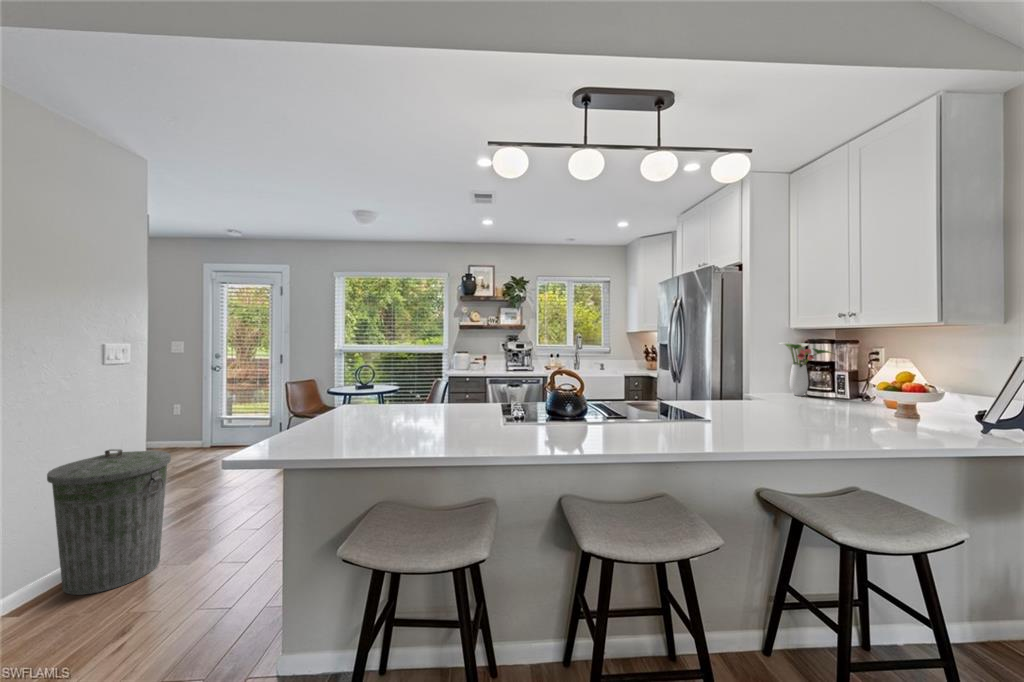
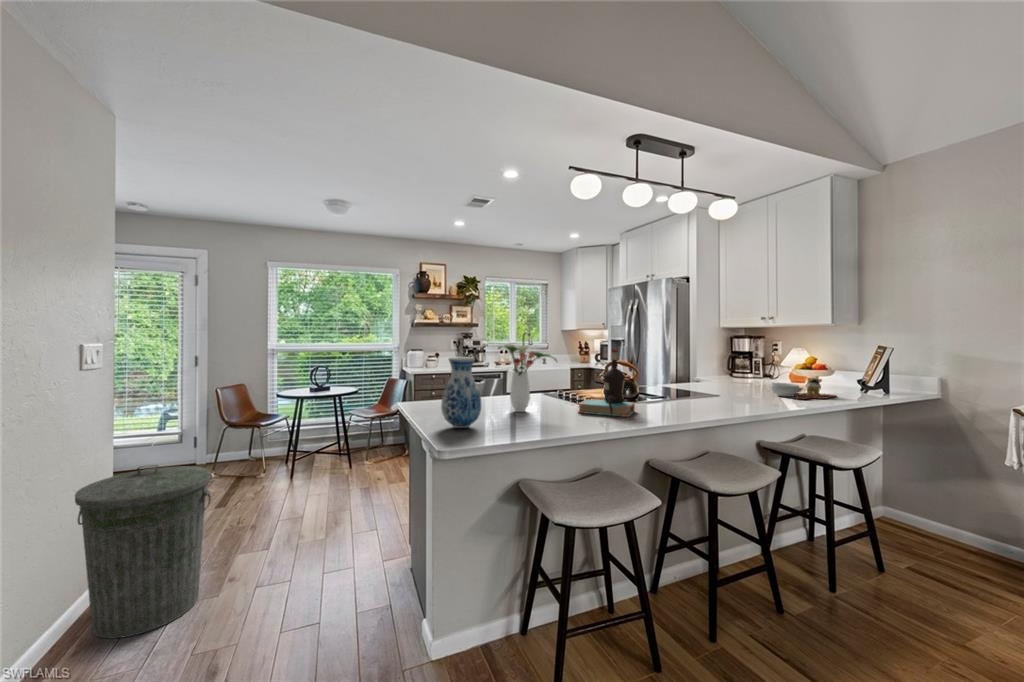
flower arrangement: present [780,342,831,396] -> present [498,344,557,412]
bottle: none [469,357,542,446] -> present [578,348,635,417]
vase: none [280,364,329,443] -> present [441,357,481,428]
cutting board: none [798,403,917,441] -> present [771,376,836,399]

